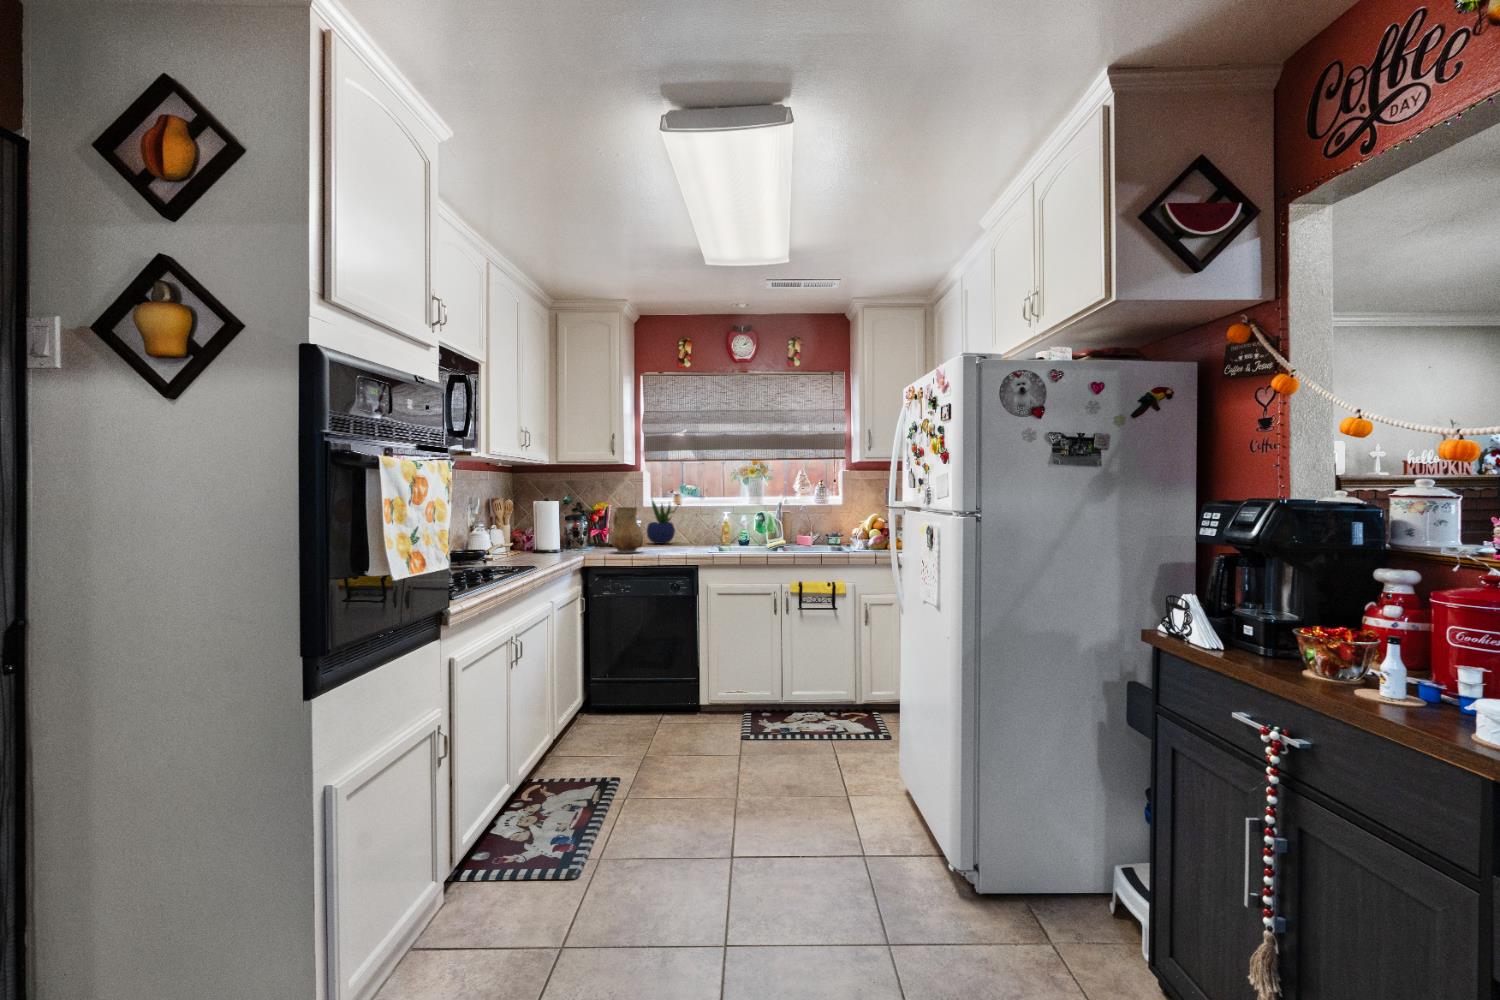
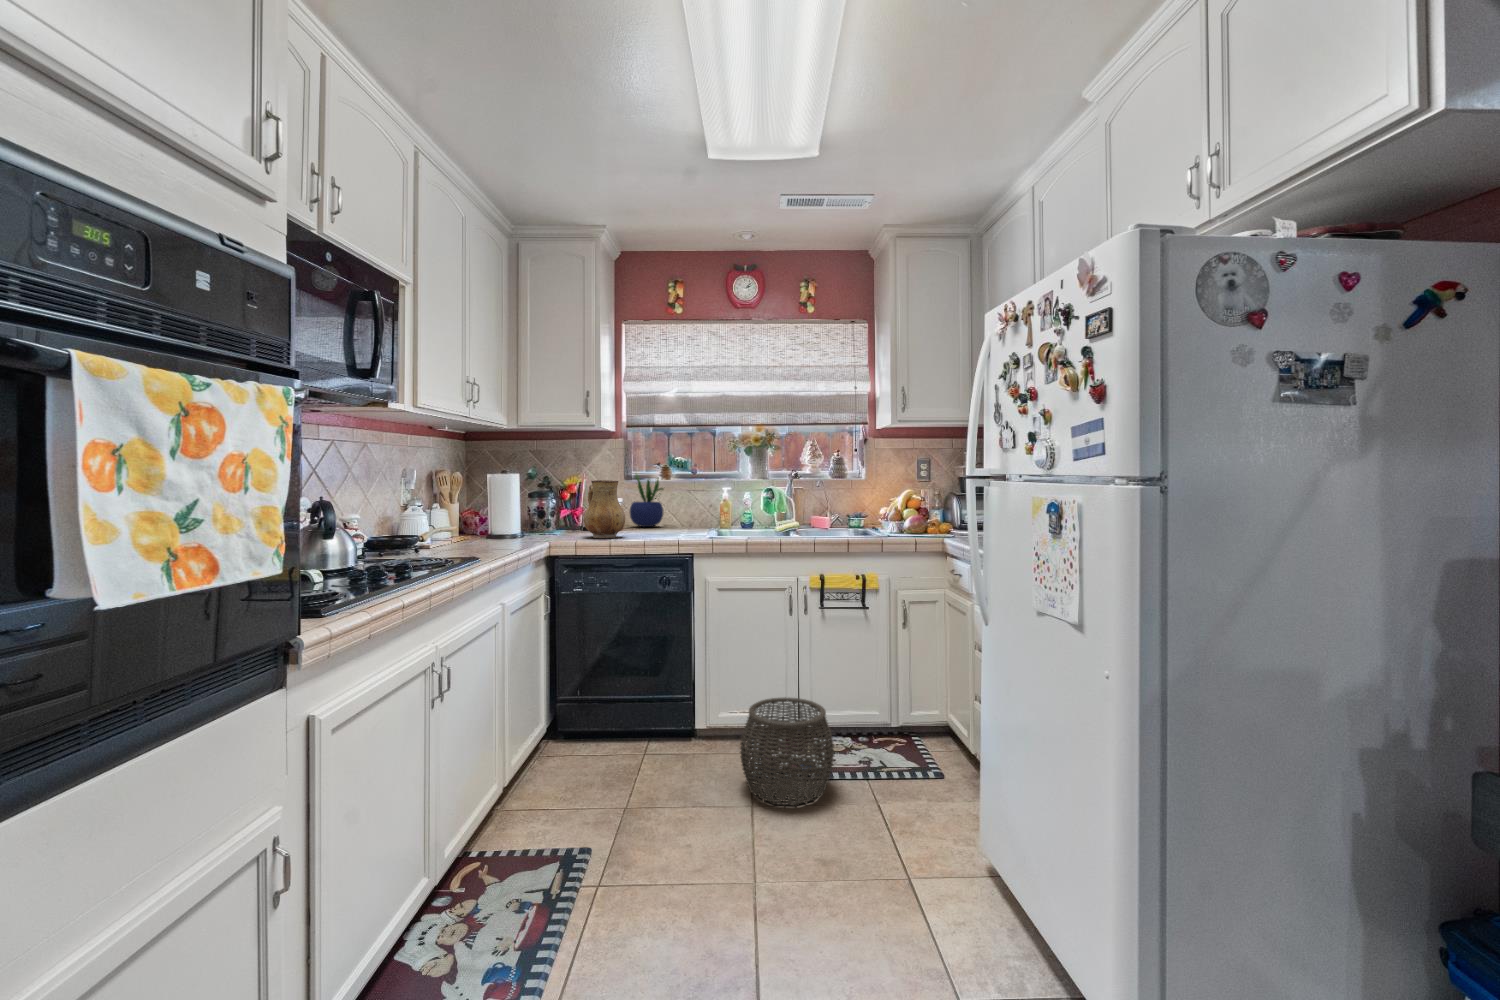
woven basket: none [730,677,803,756] -> present [740,697,834,805]

